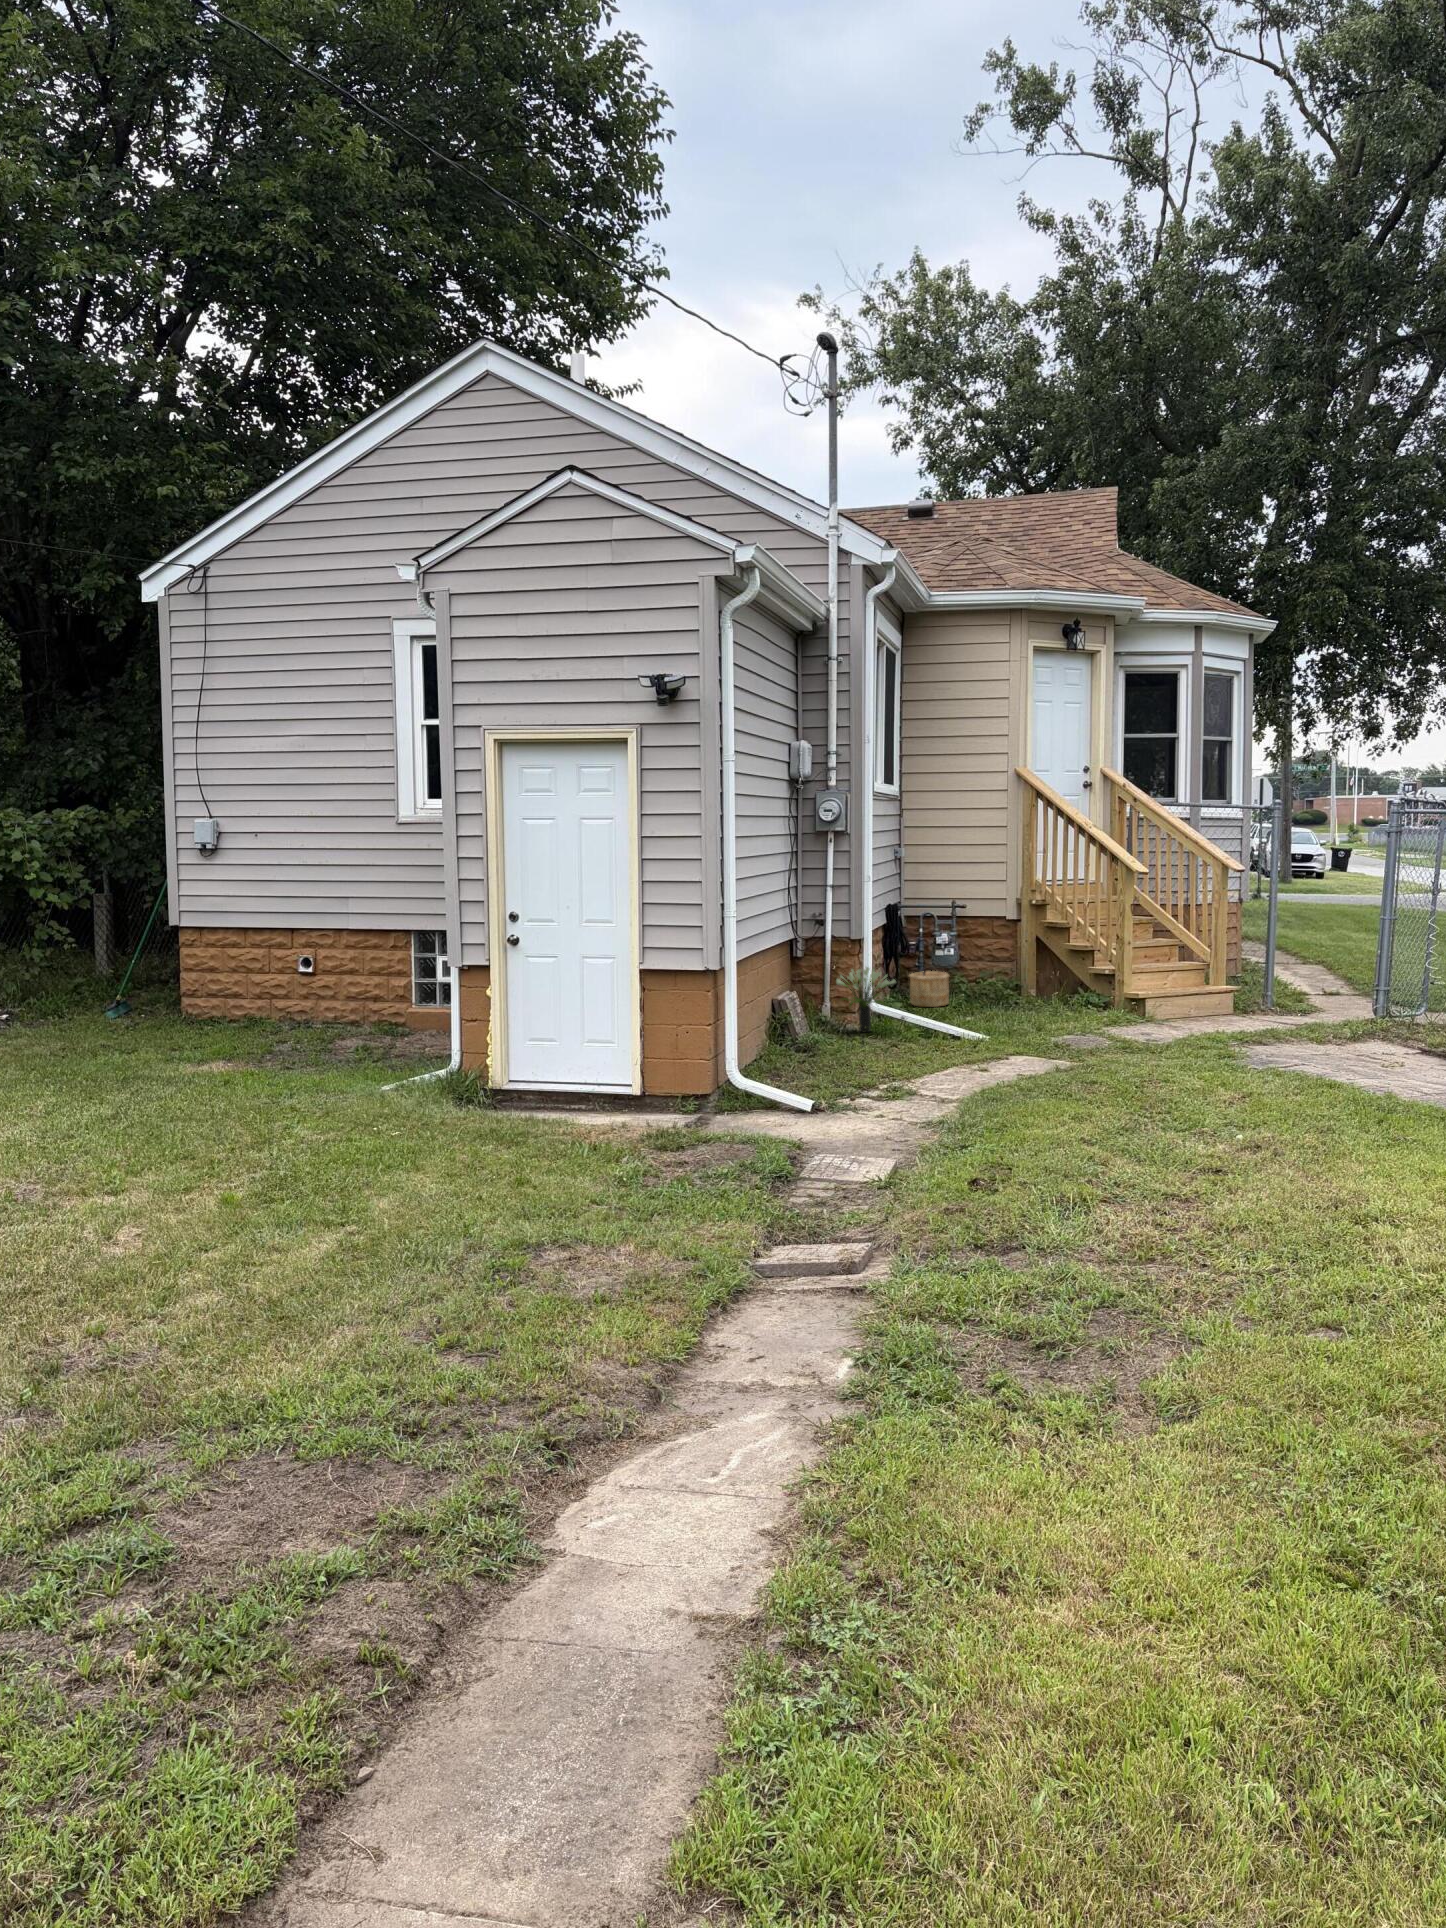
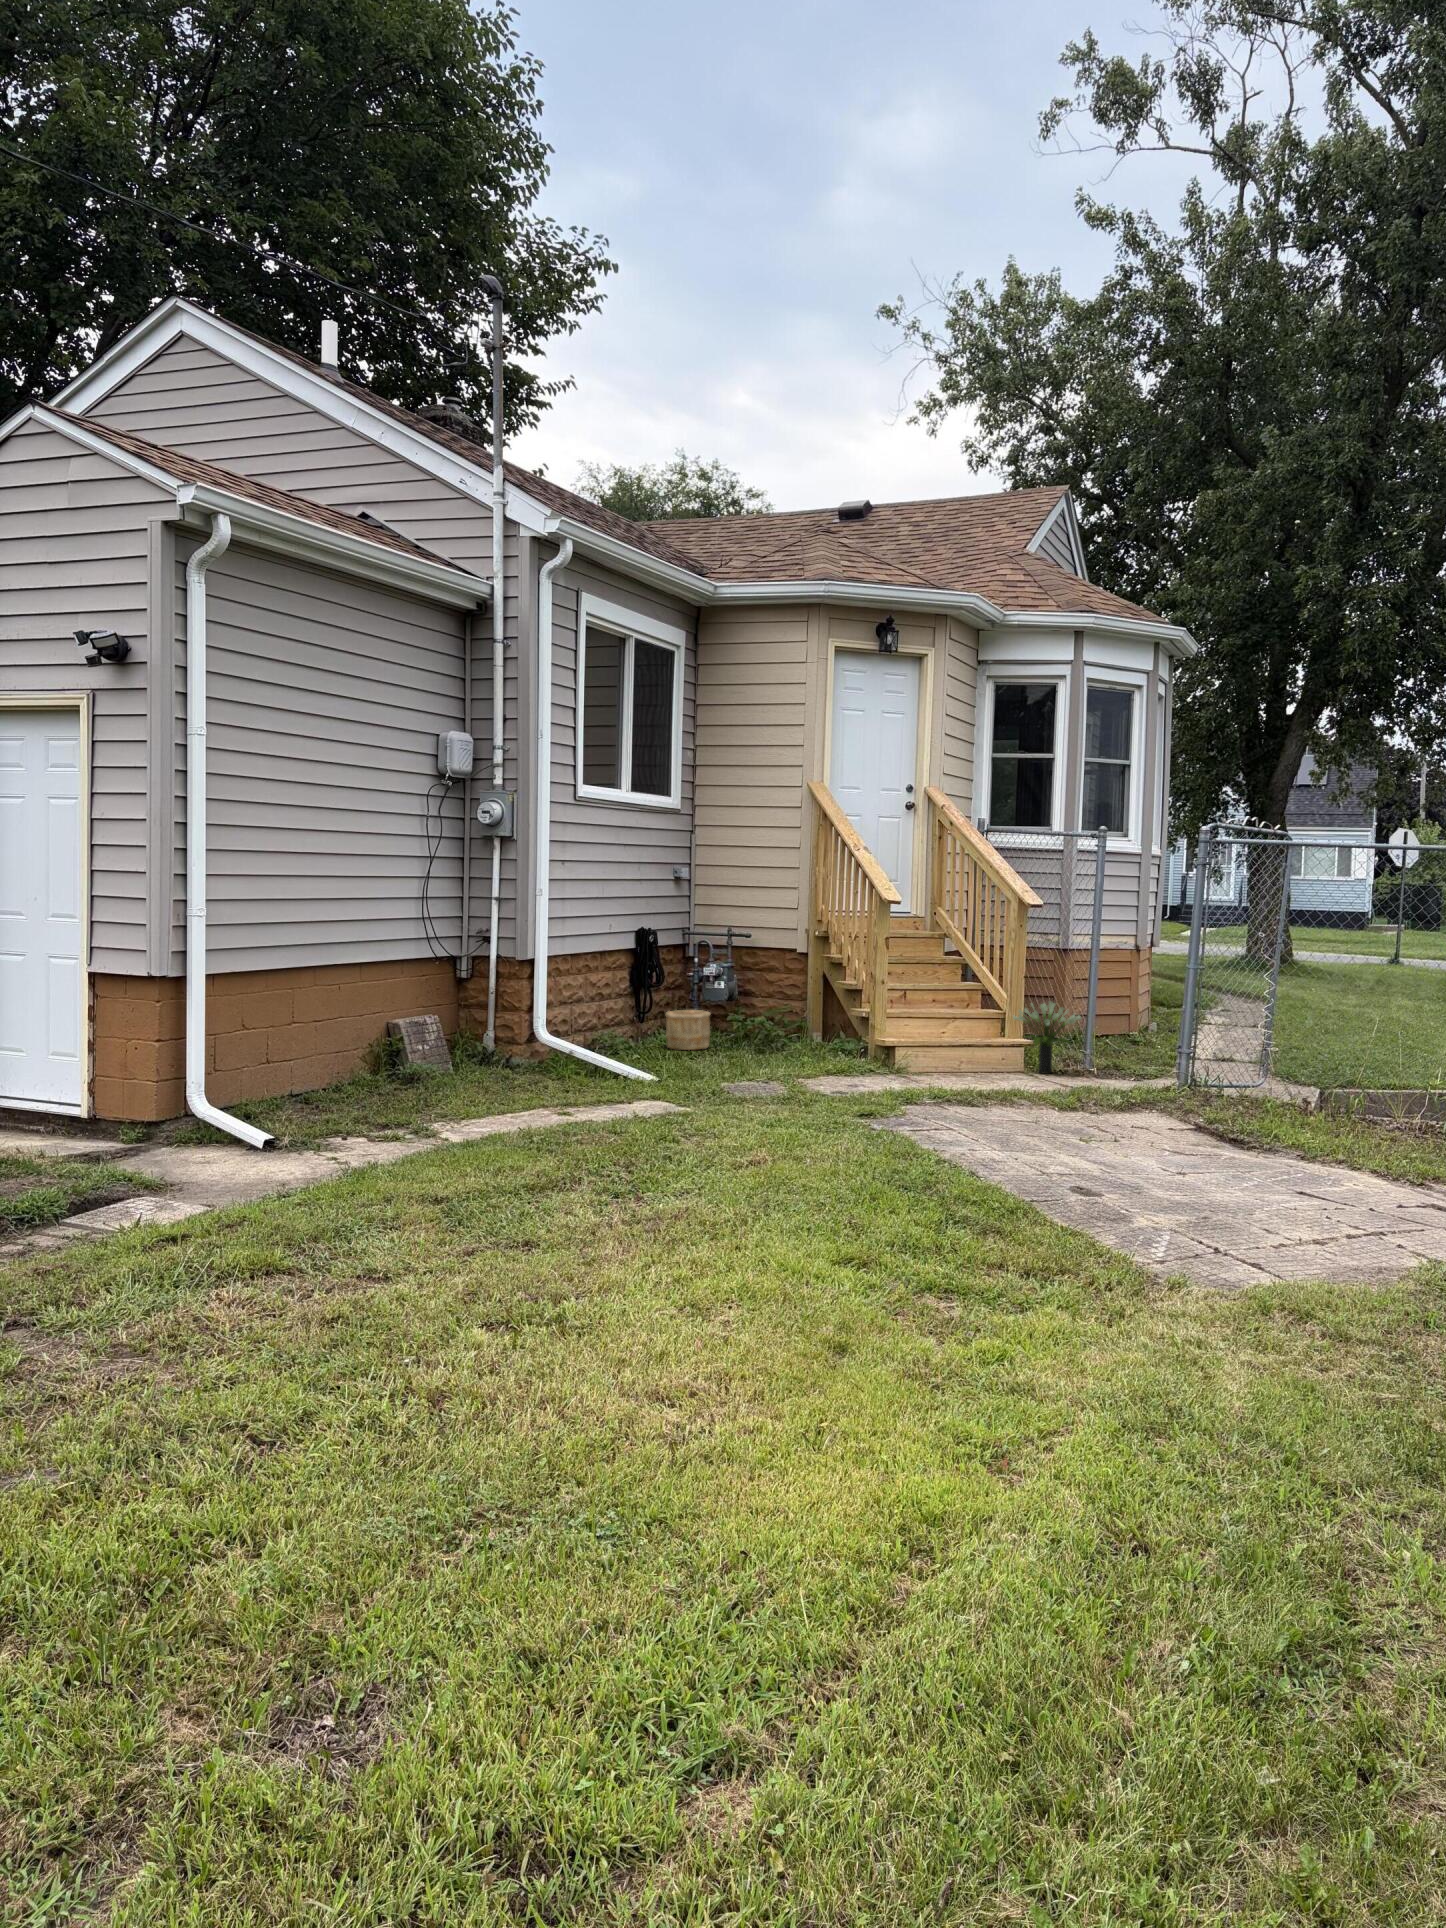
potted plant: present [836,967,896,1032] -> present [1013,1001,1082,1074]

